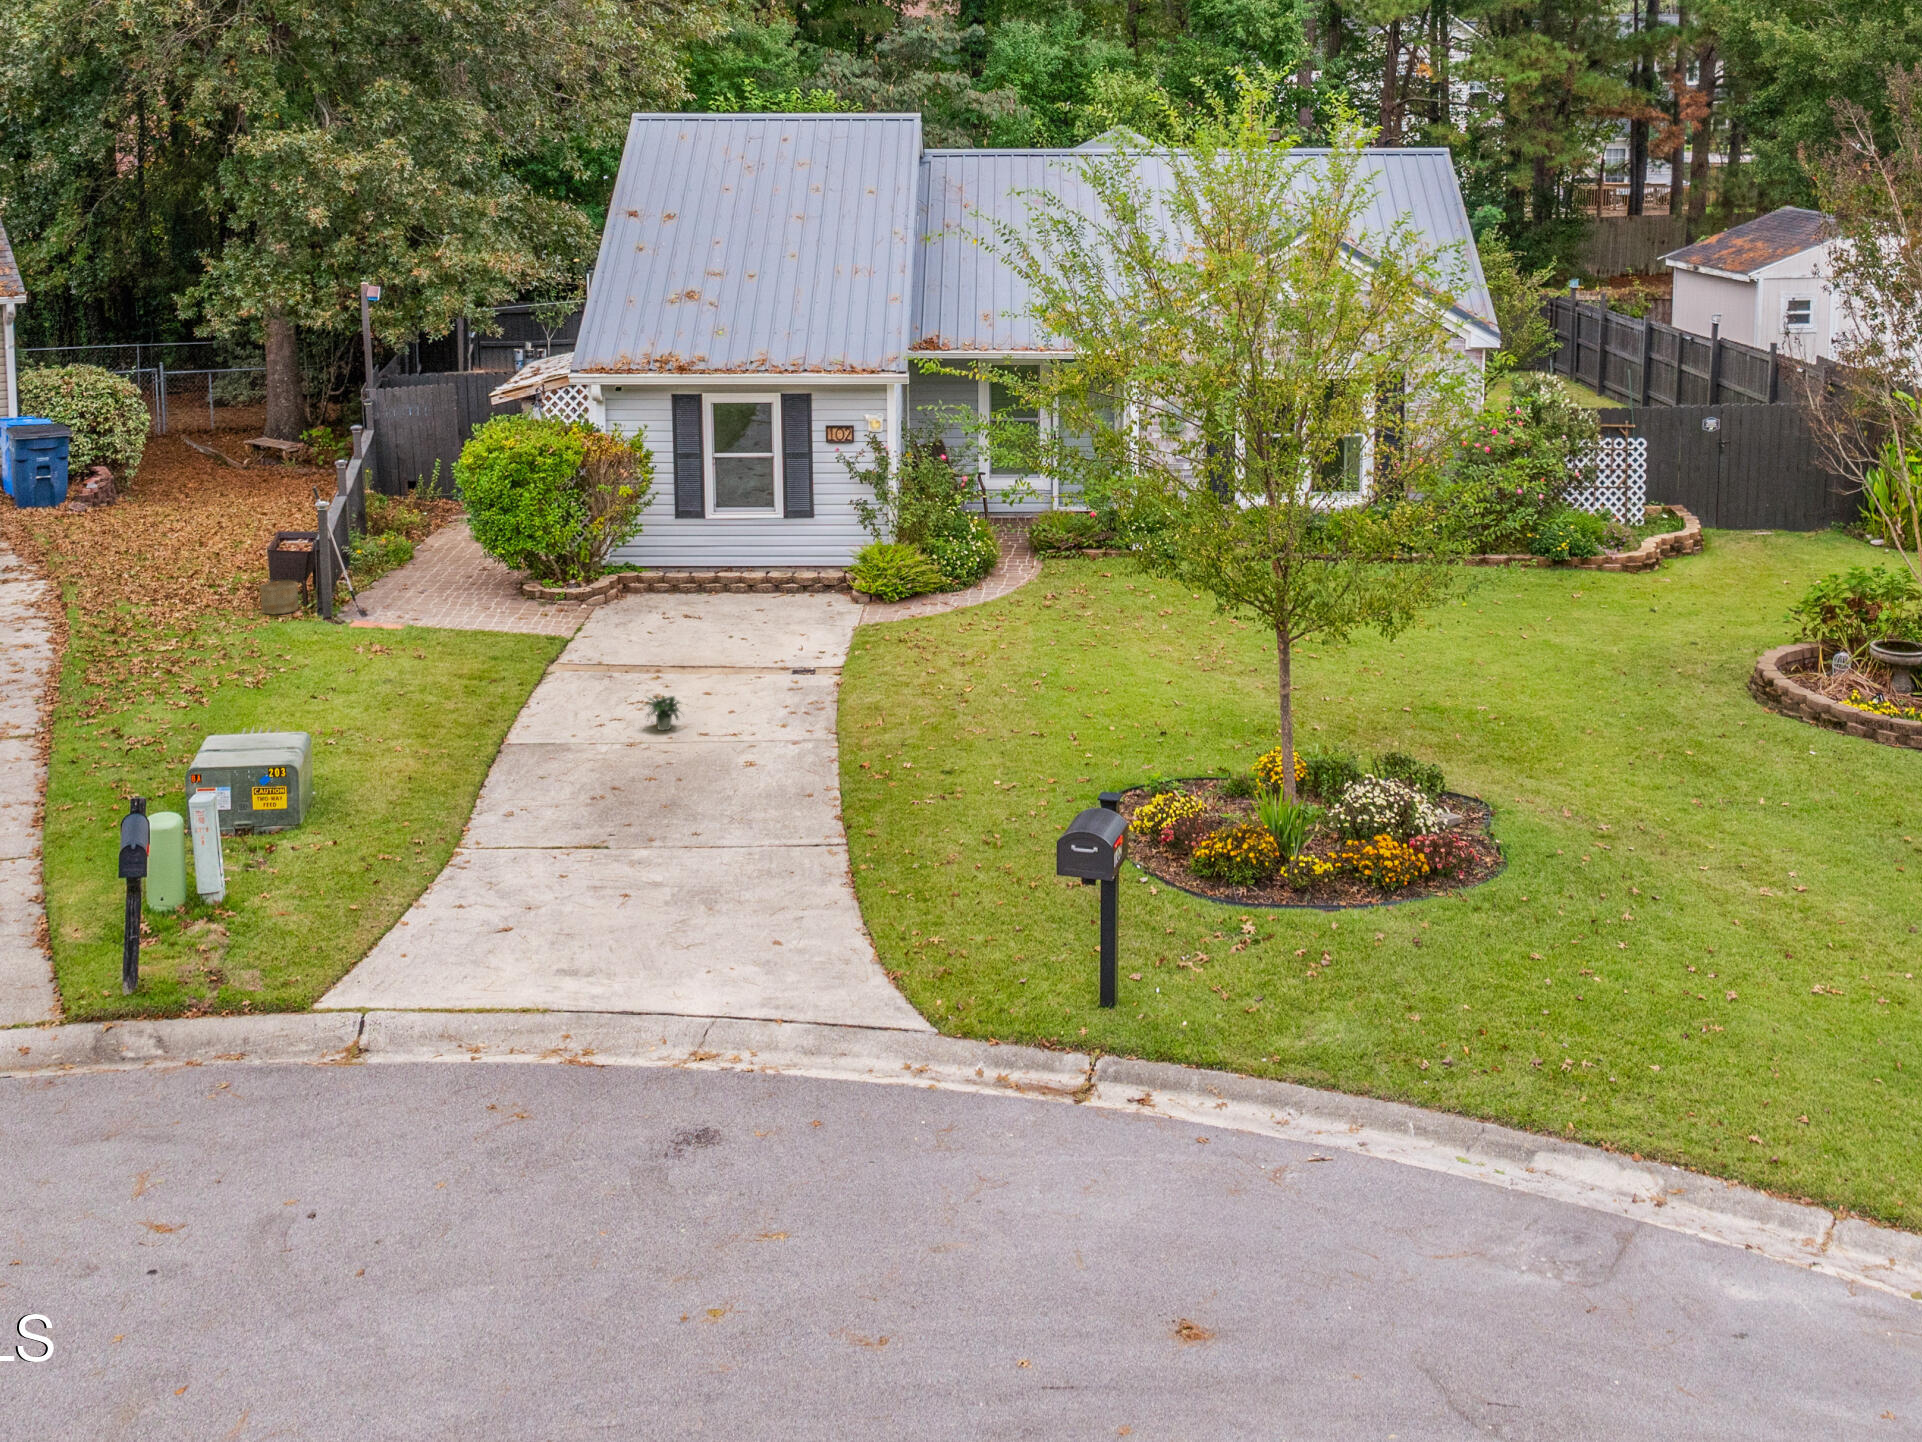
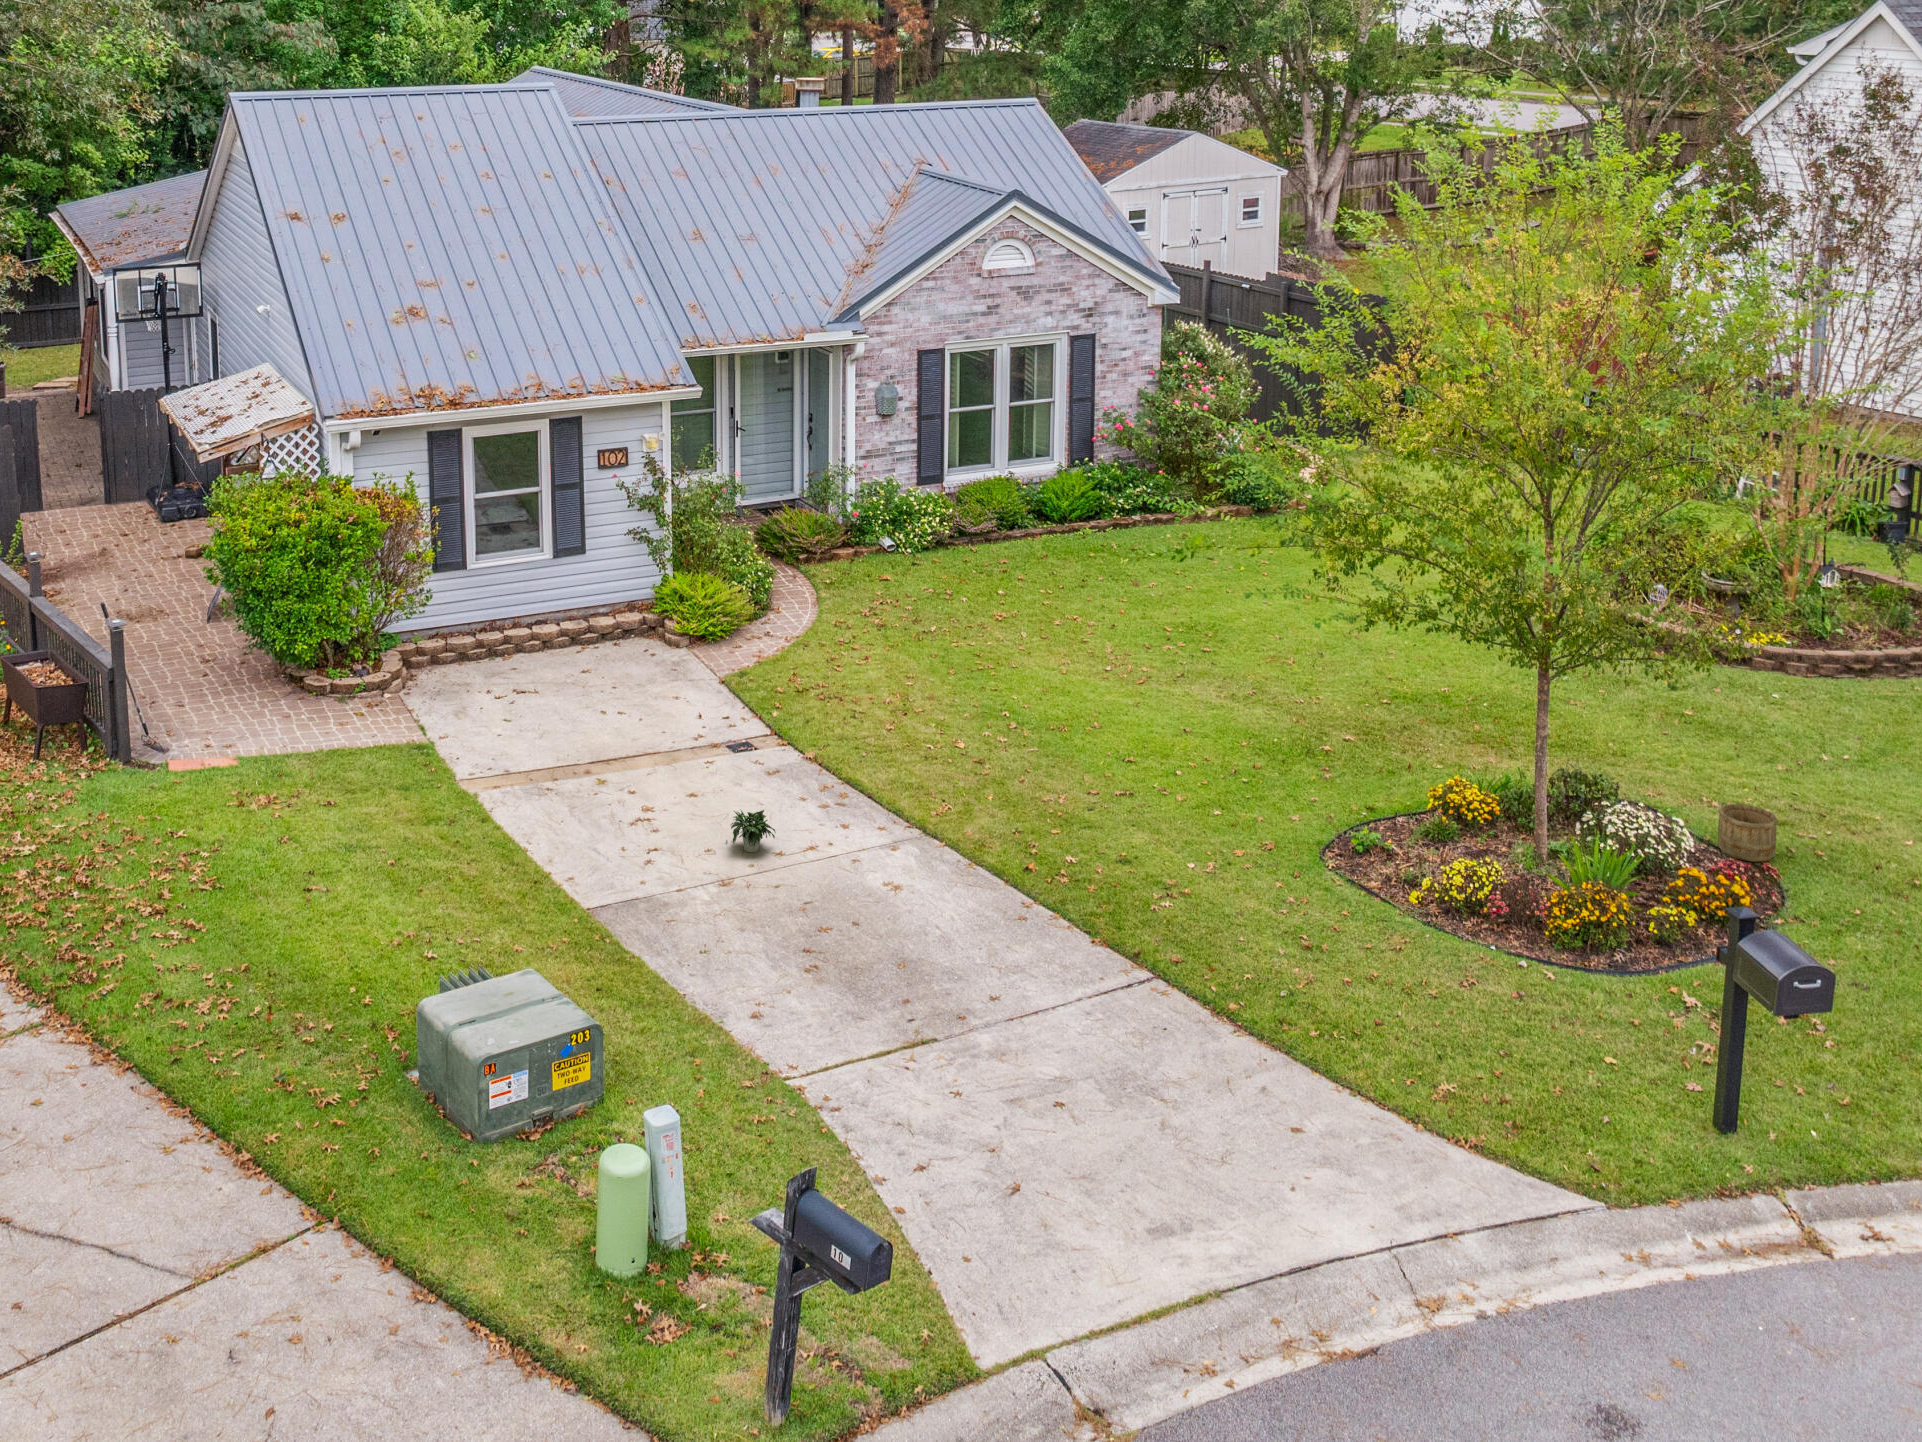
wooden bucket: present [260,580,298,614] -> present [1718,804,1779,862]

